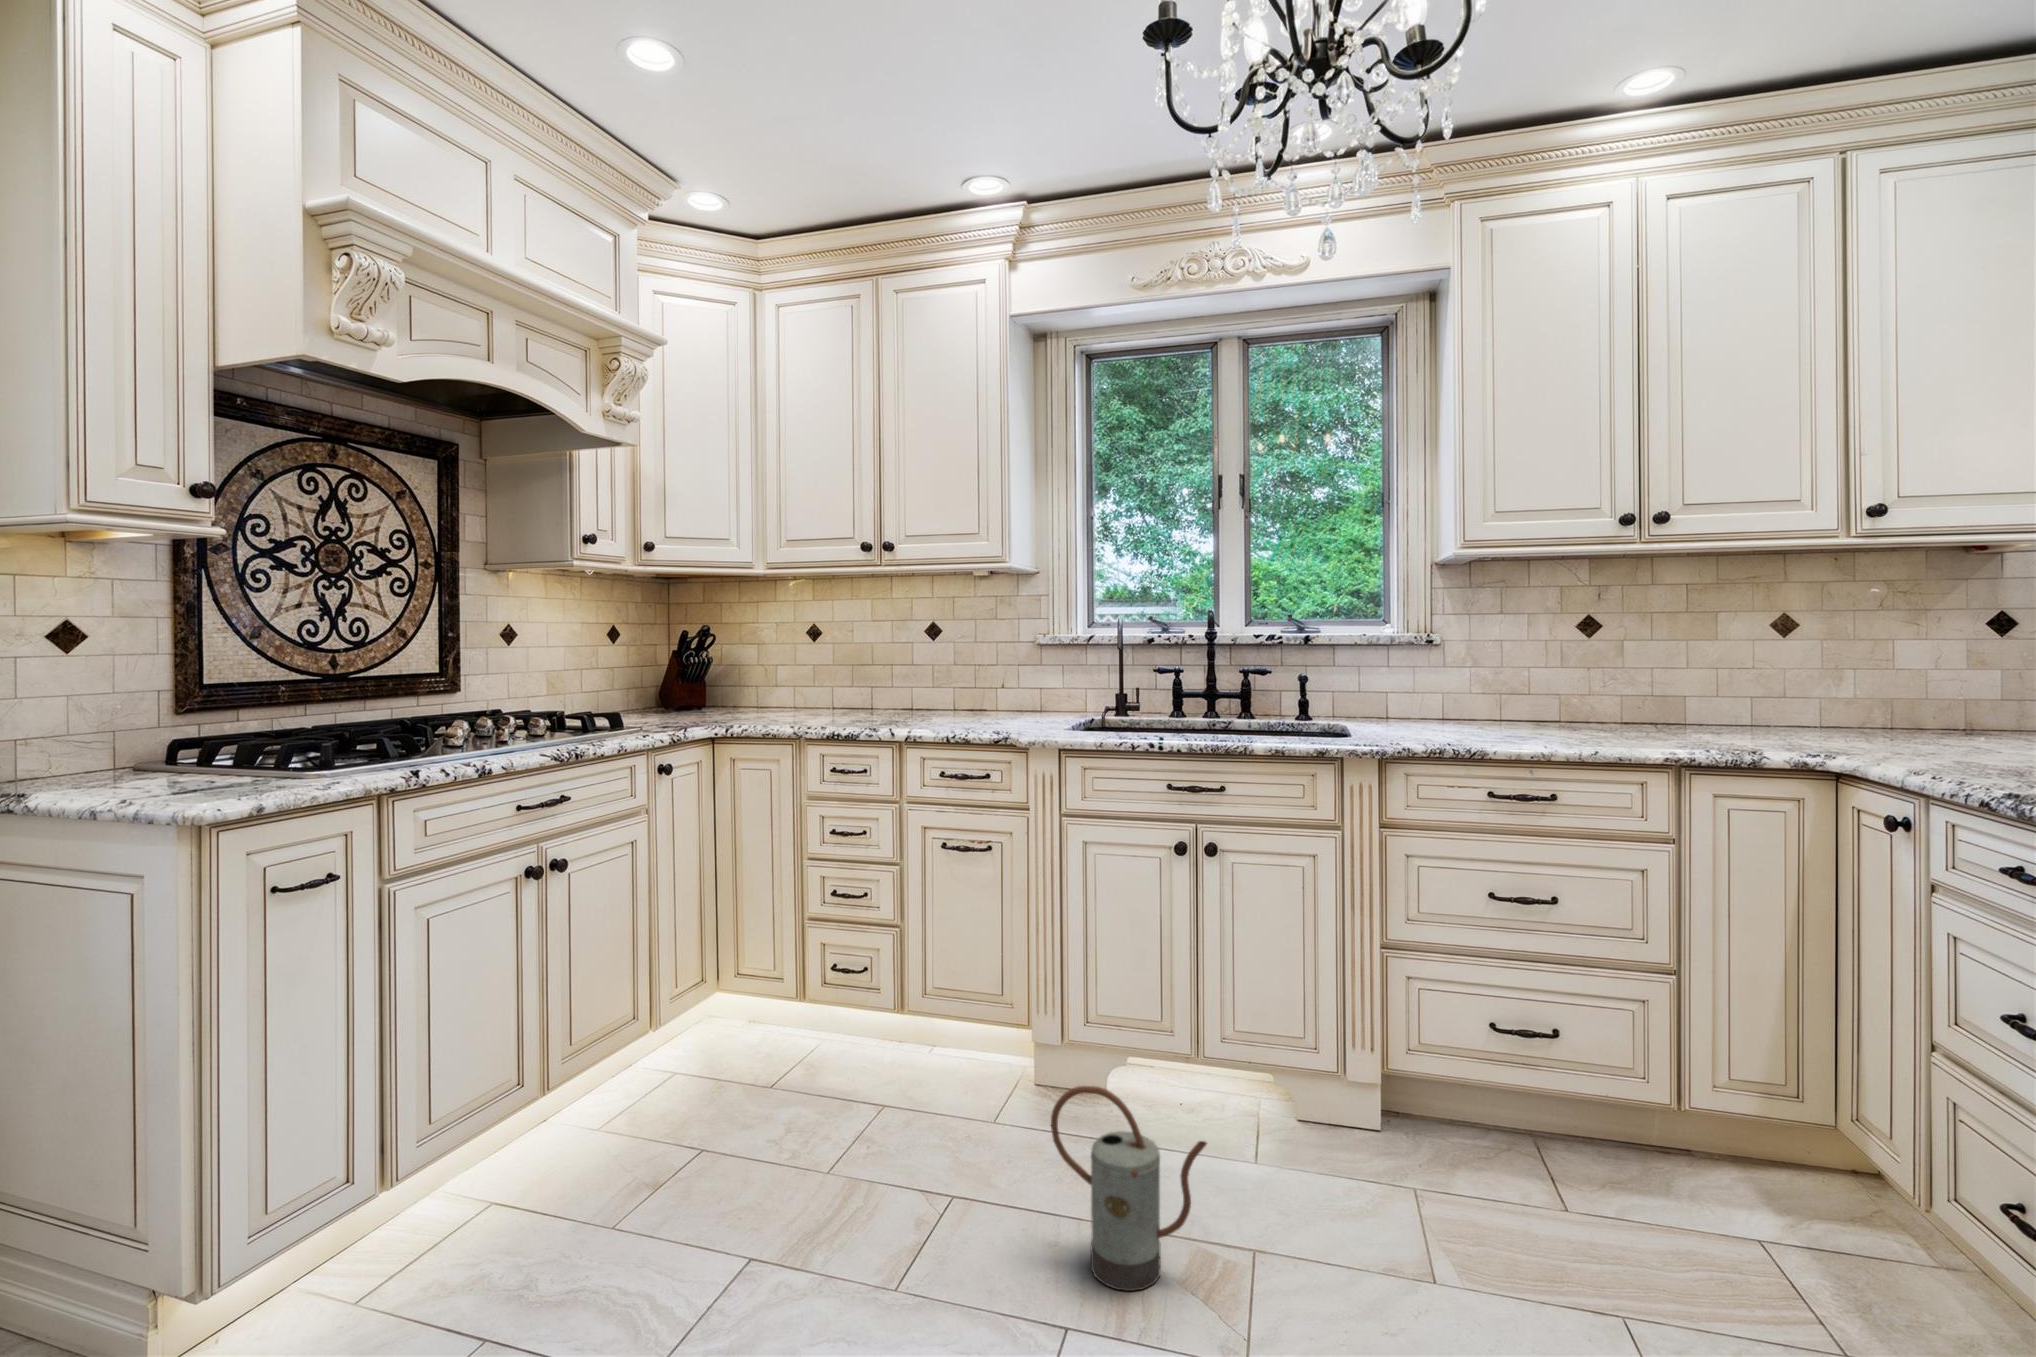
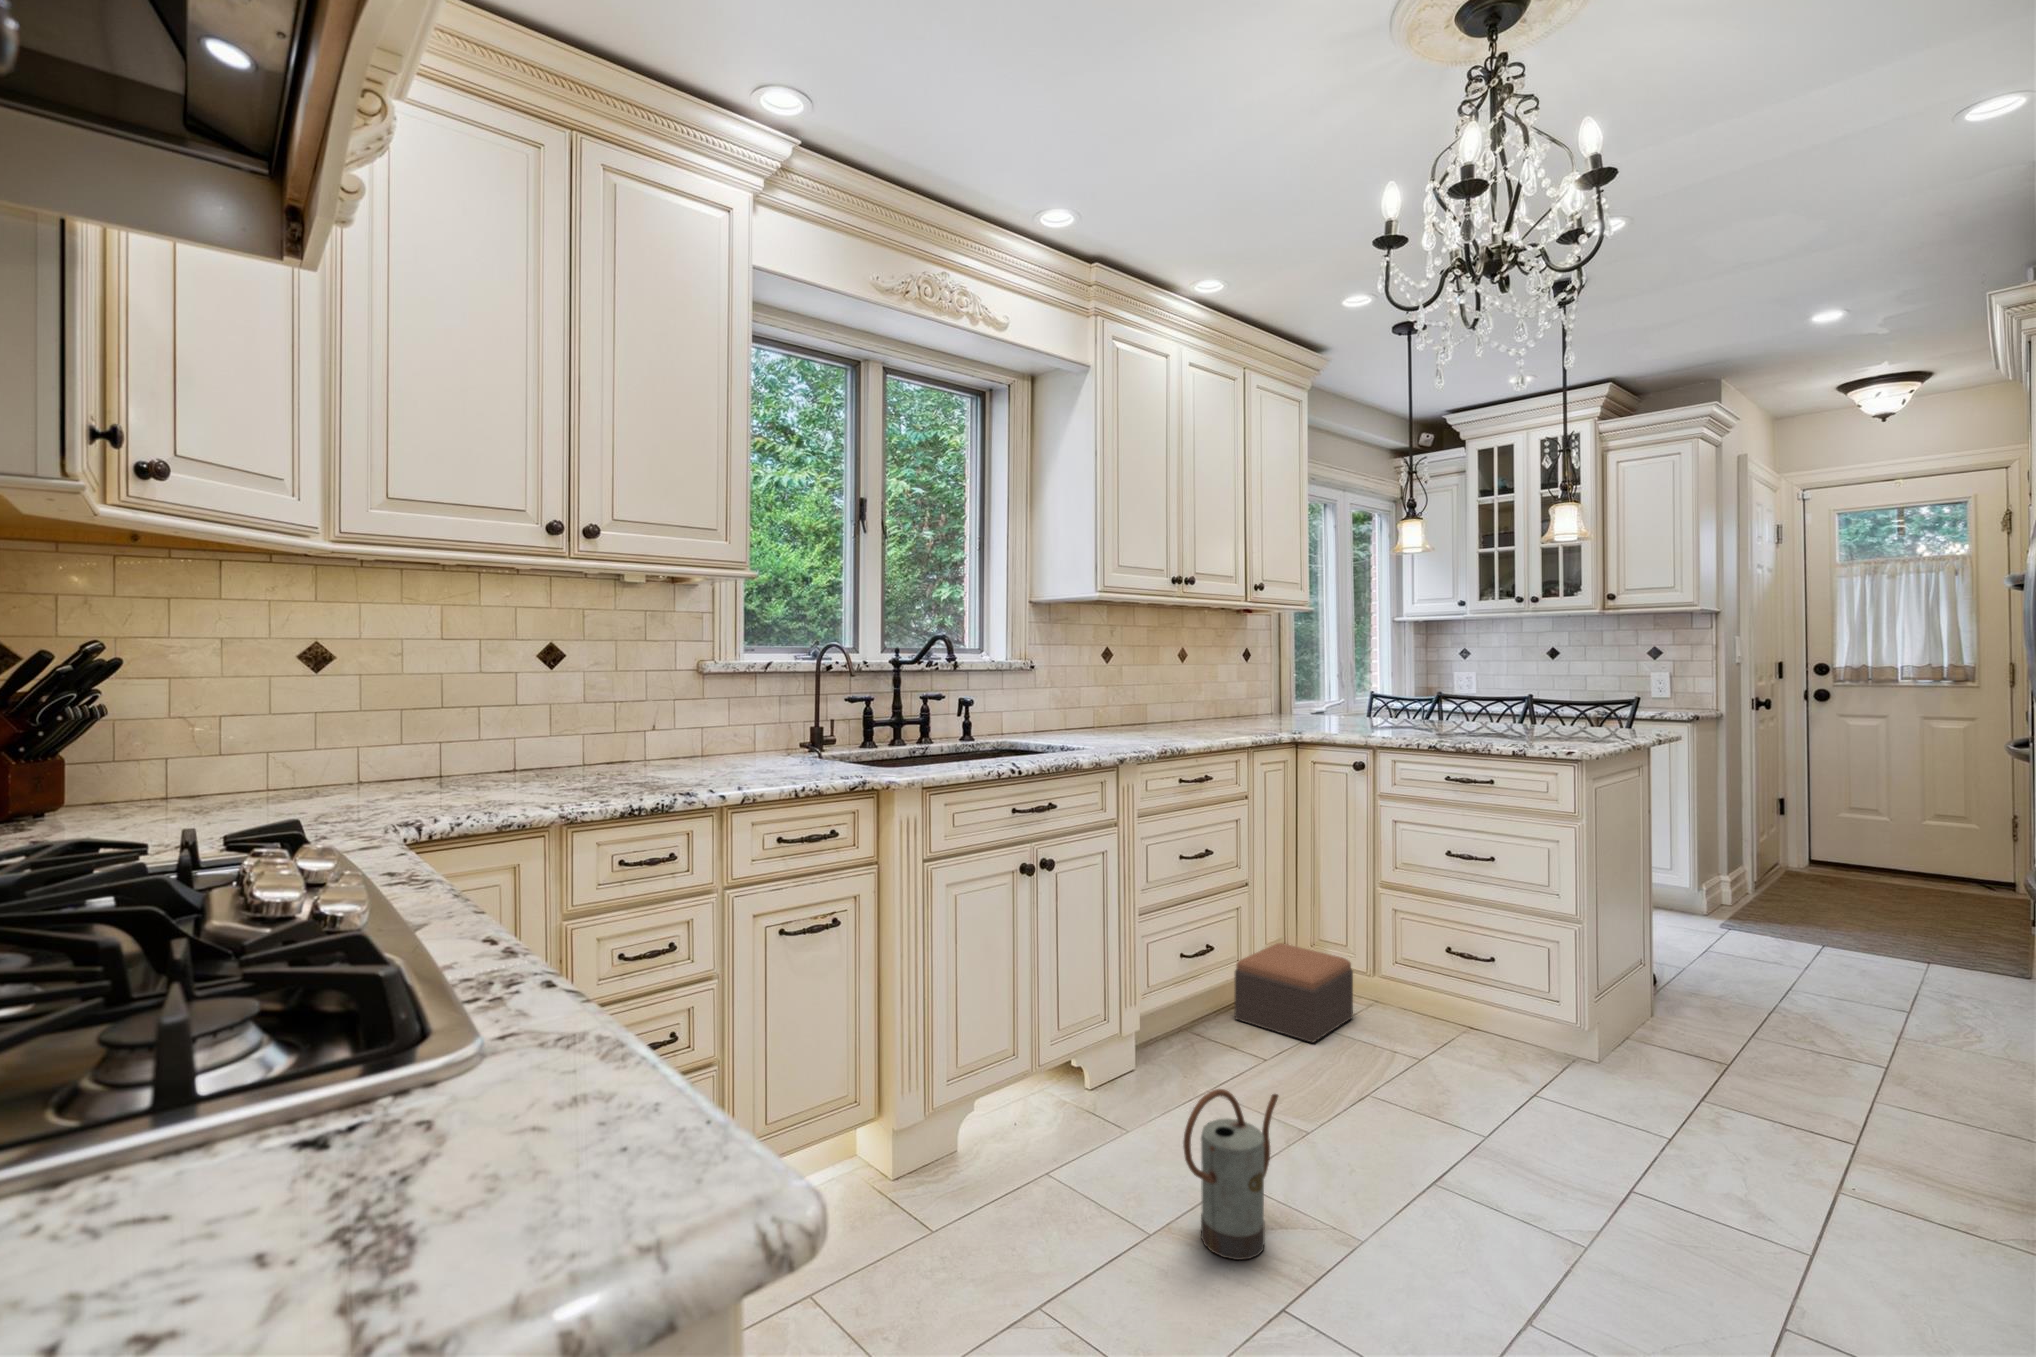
footstool: none [1610,1076,1836,1255] -> present [1235,943,1353,1043]

